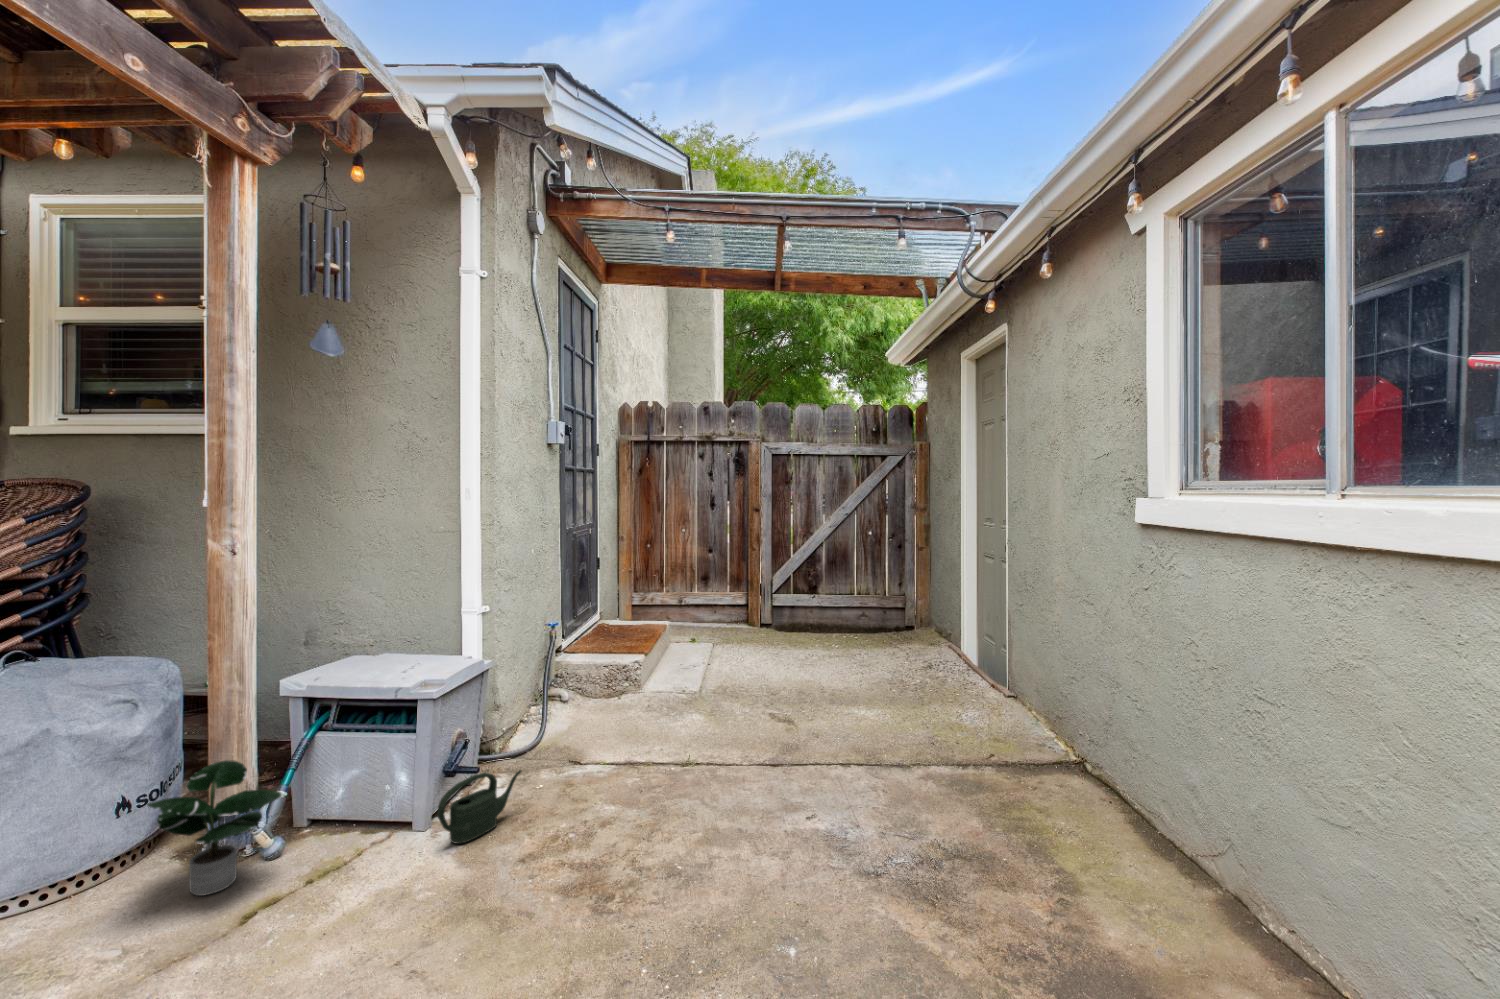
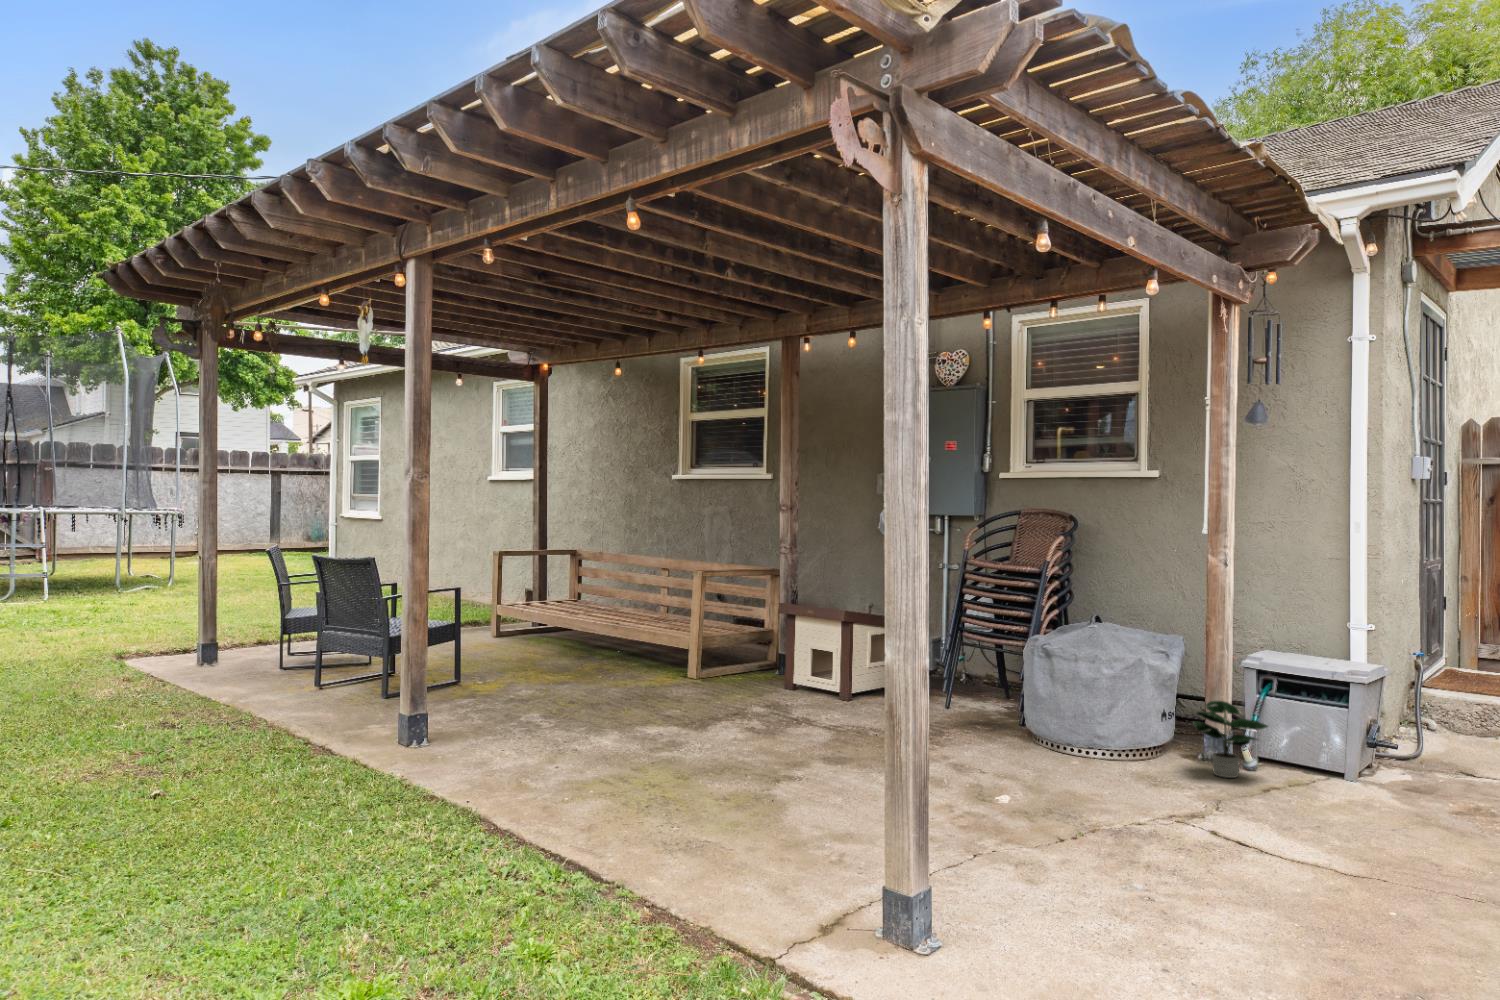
watering can: present [437,770,521,844] -> none [1378,744,1436,791]

